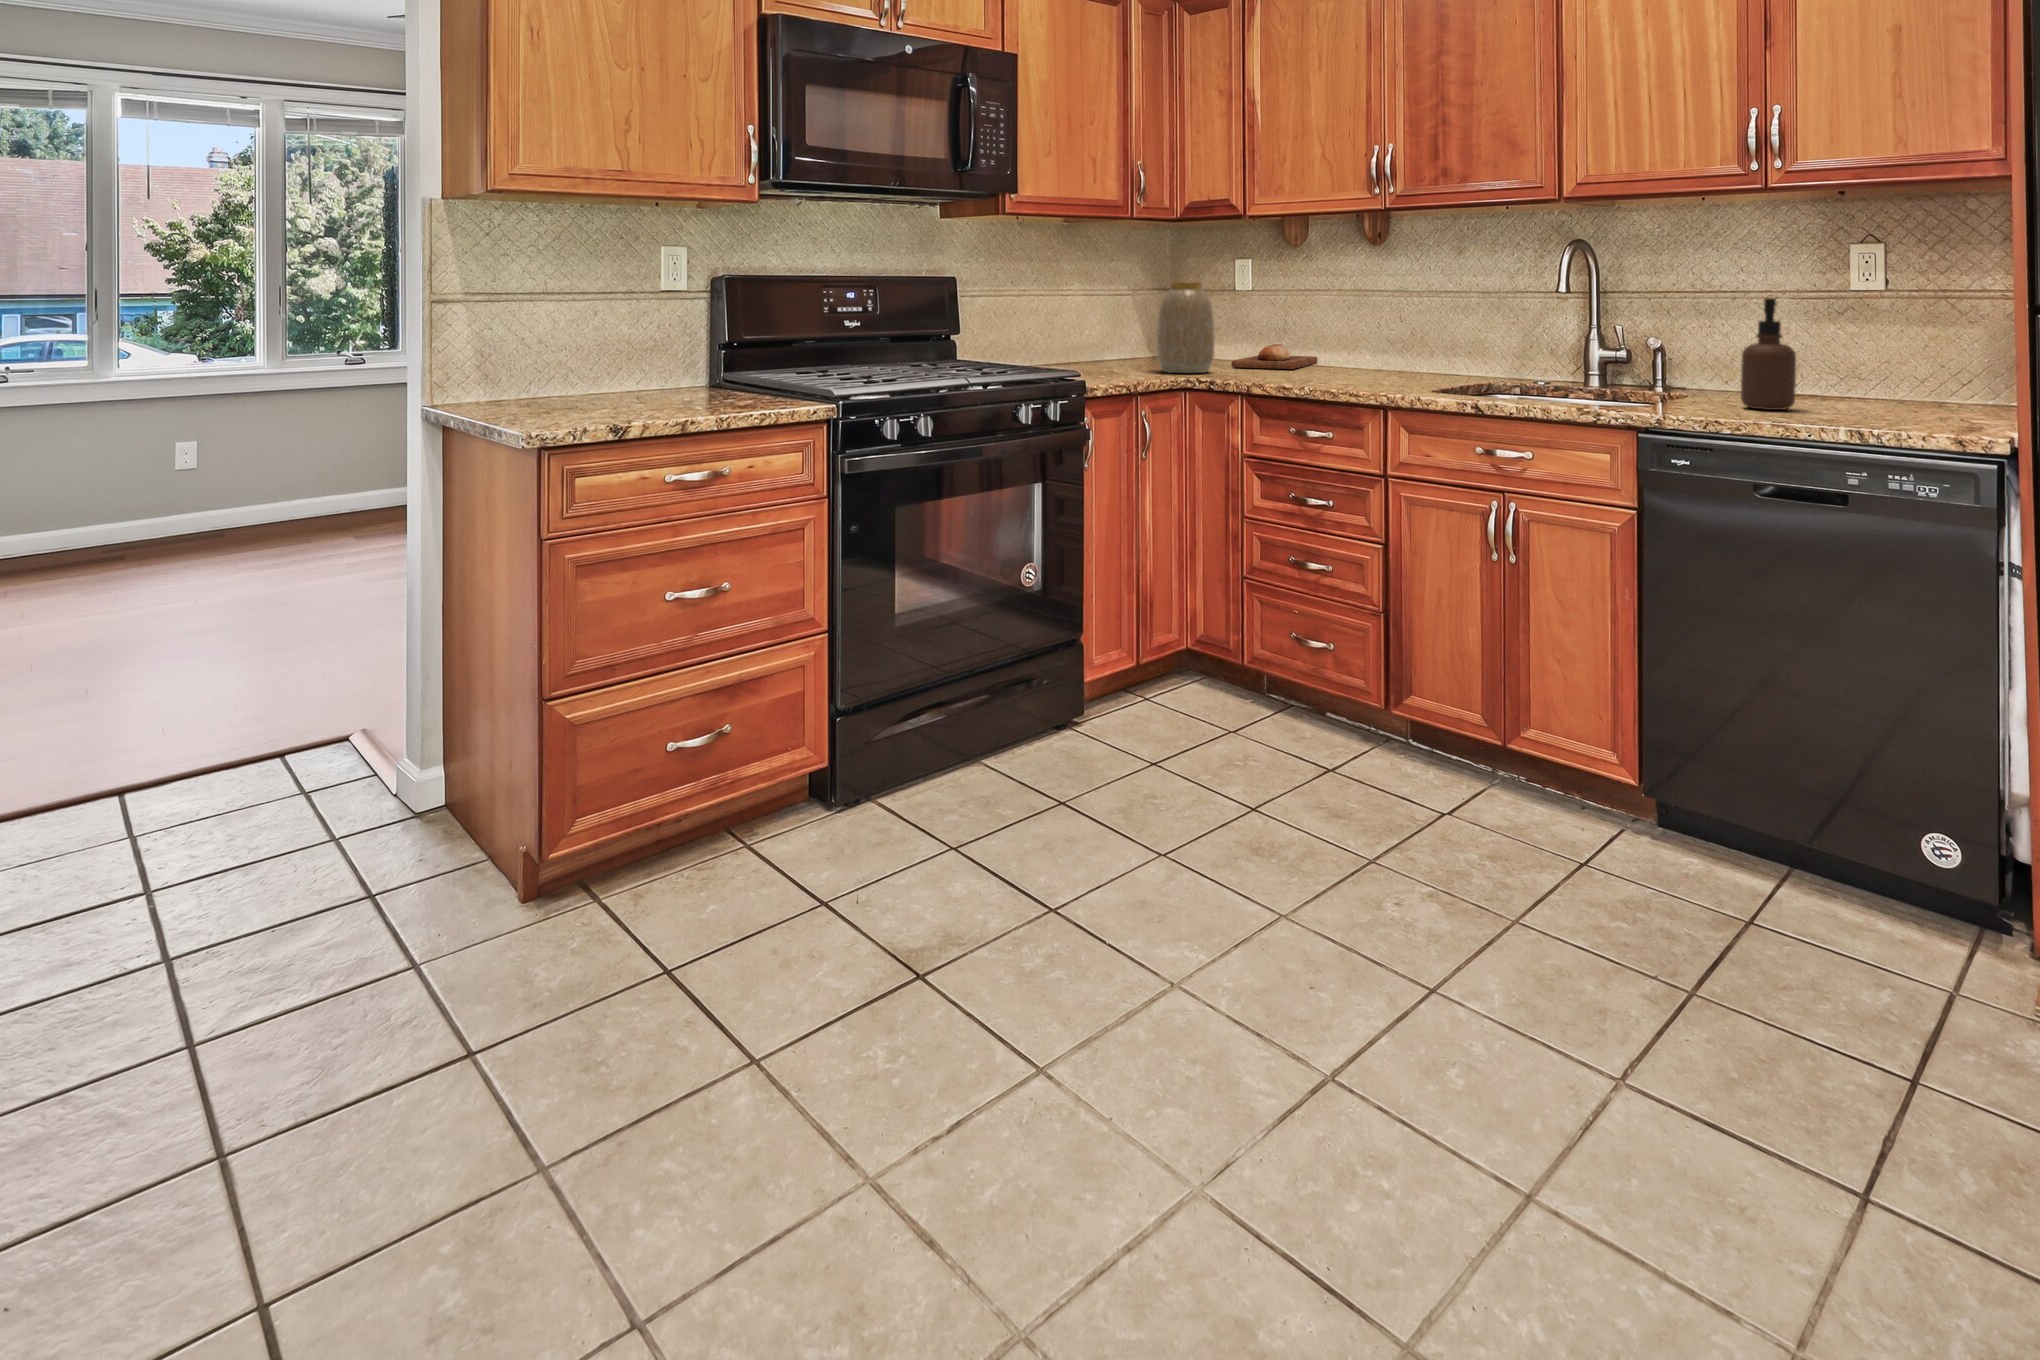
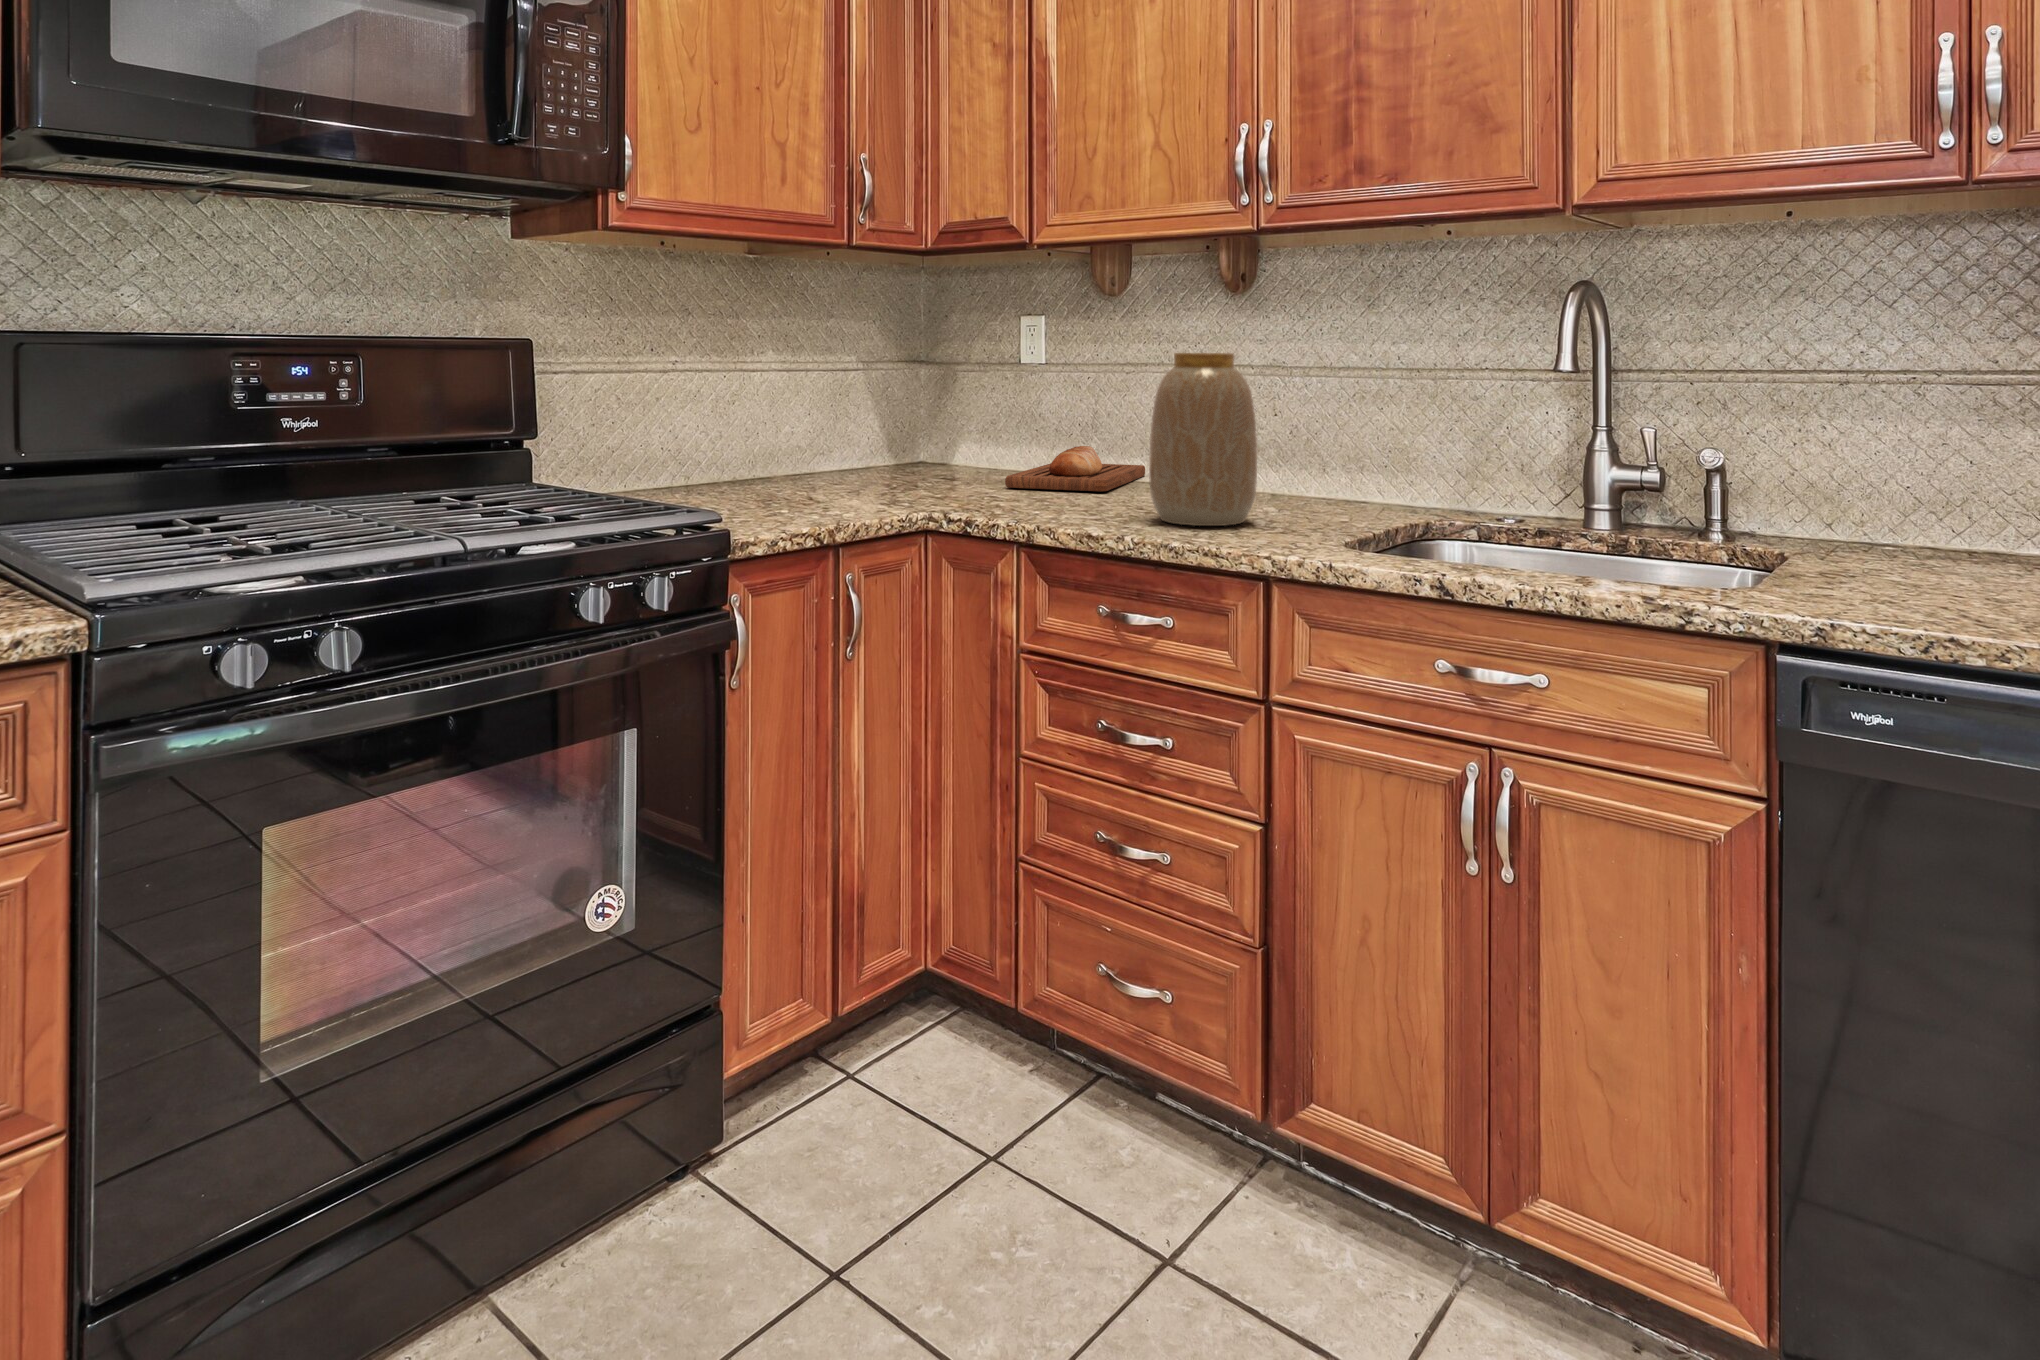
vase: present [1157,282,1214,373] -> present [1149,353,1257,526]
soap dispenser: present [1741,298,1796,410] -> none [1920,388,2026,598]

